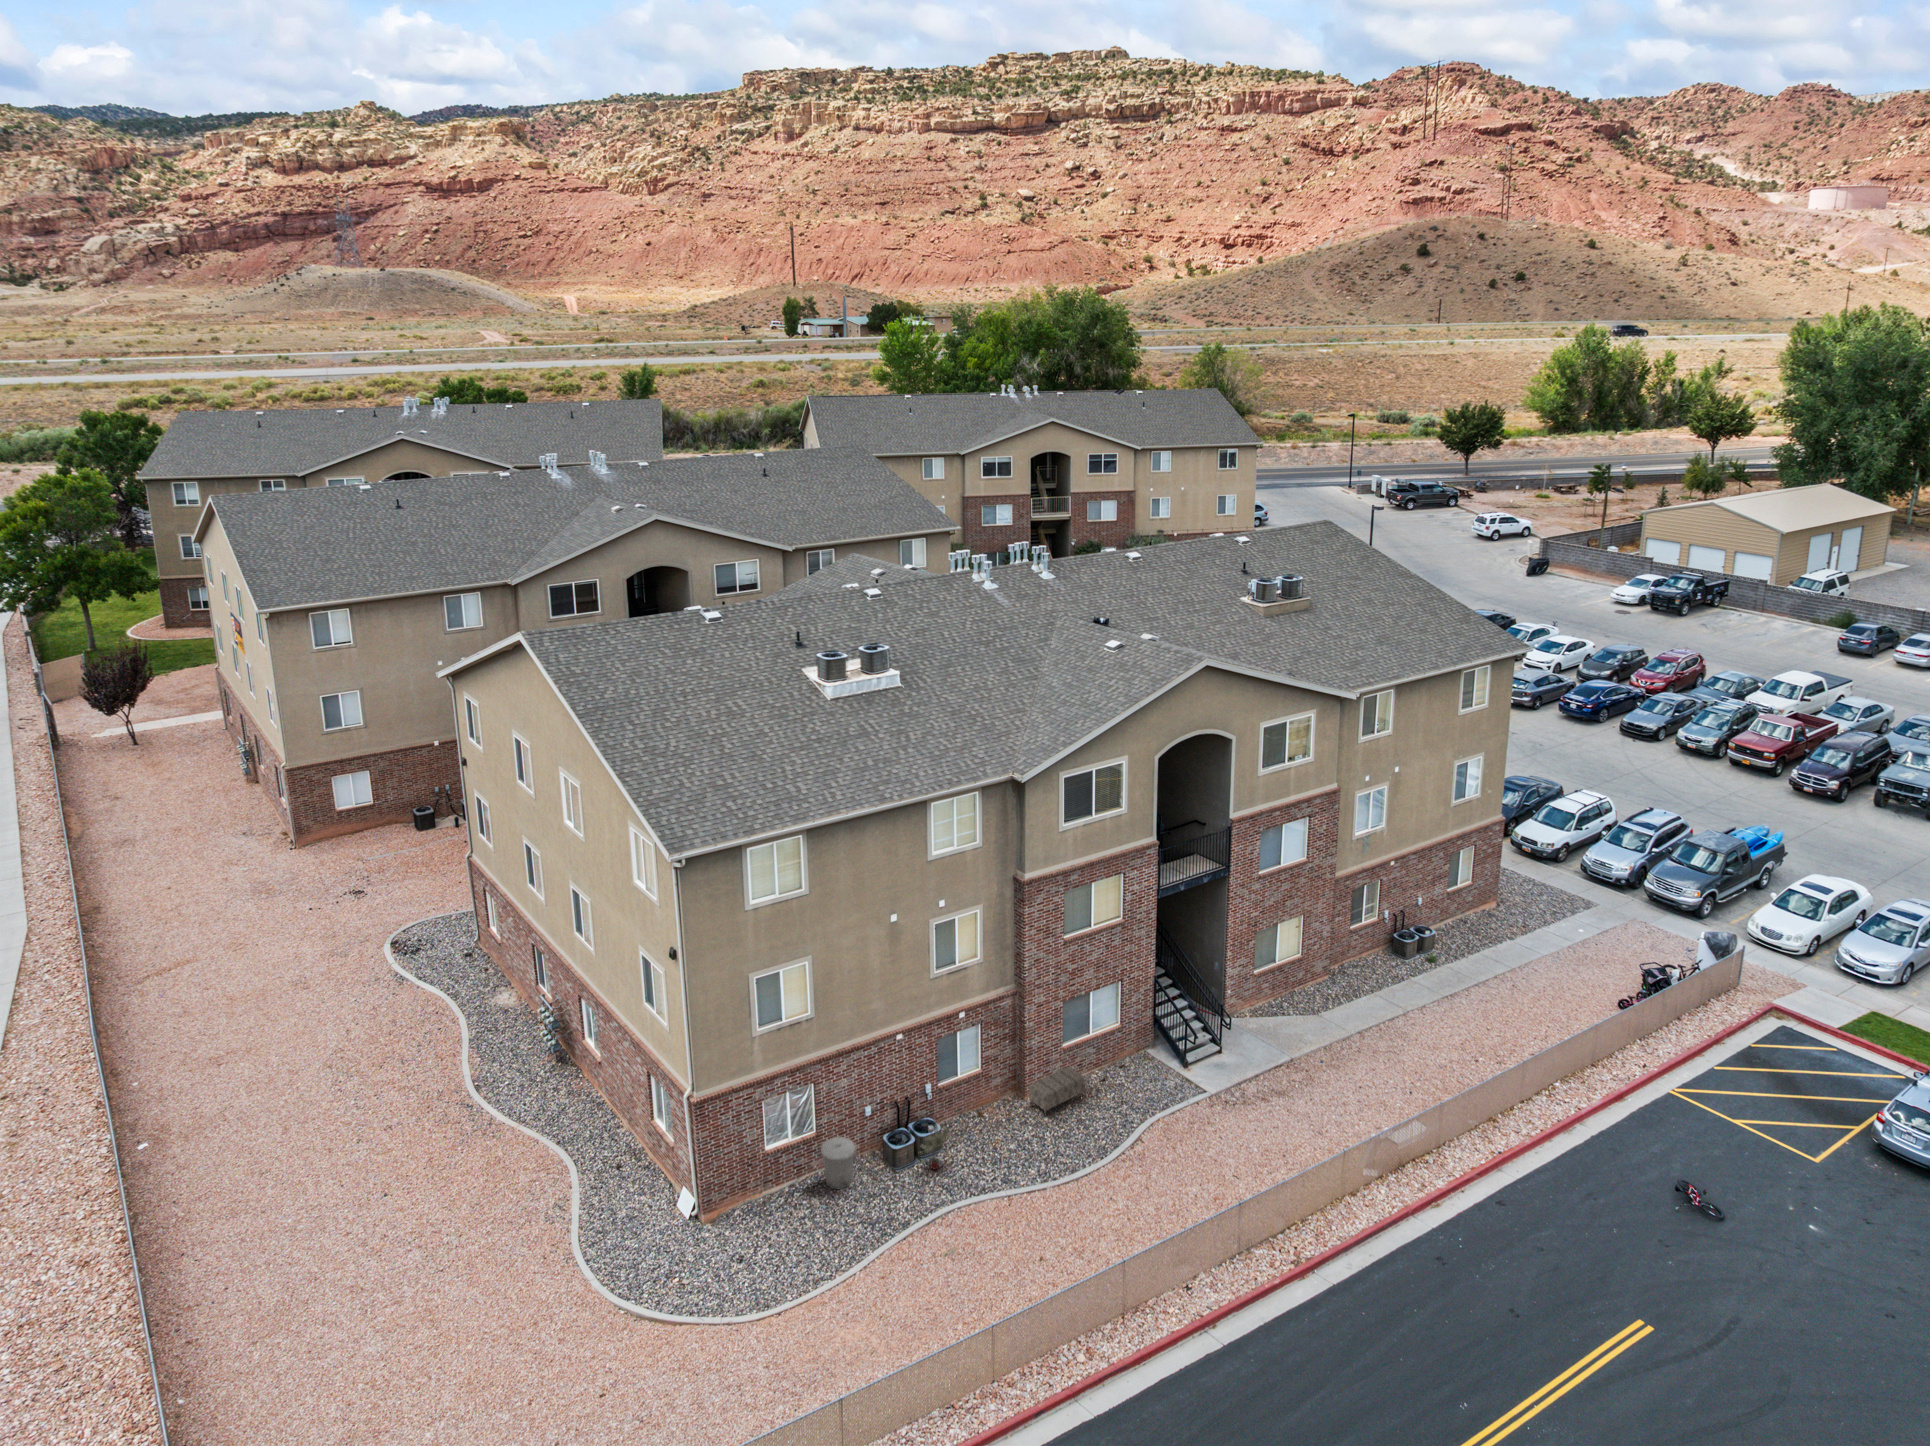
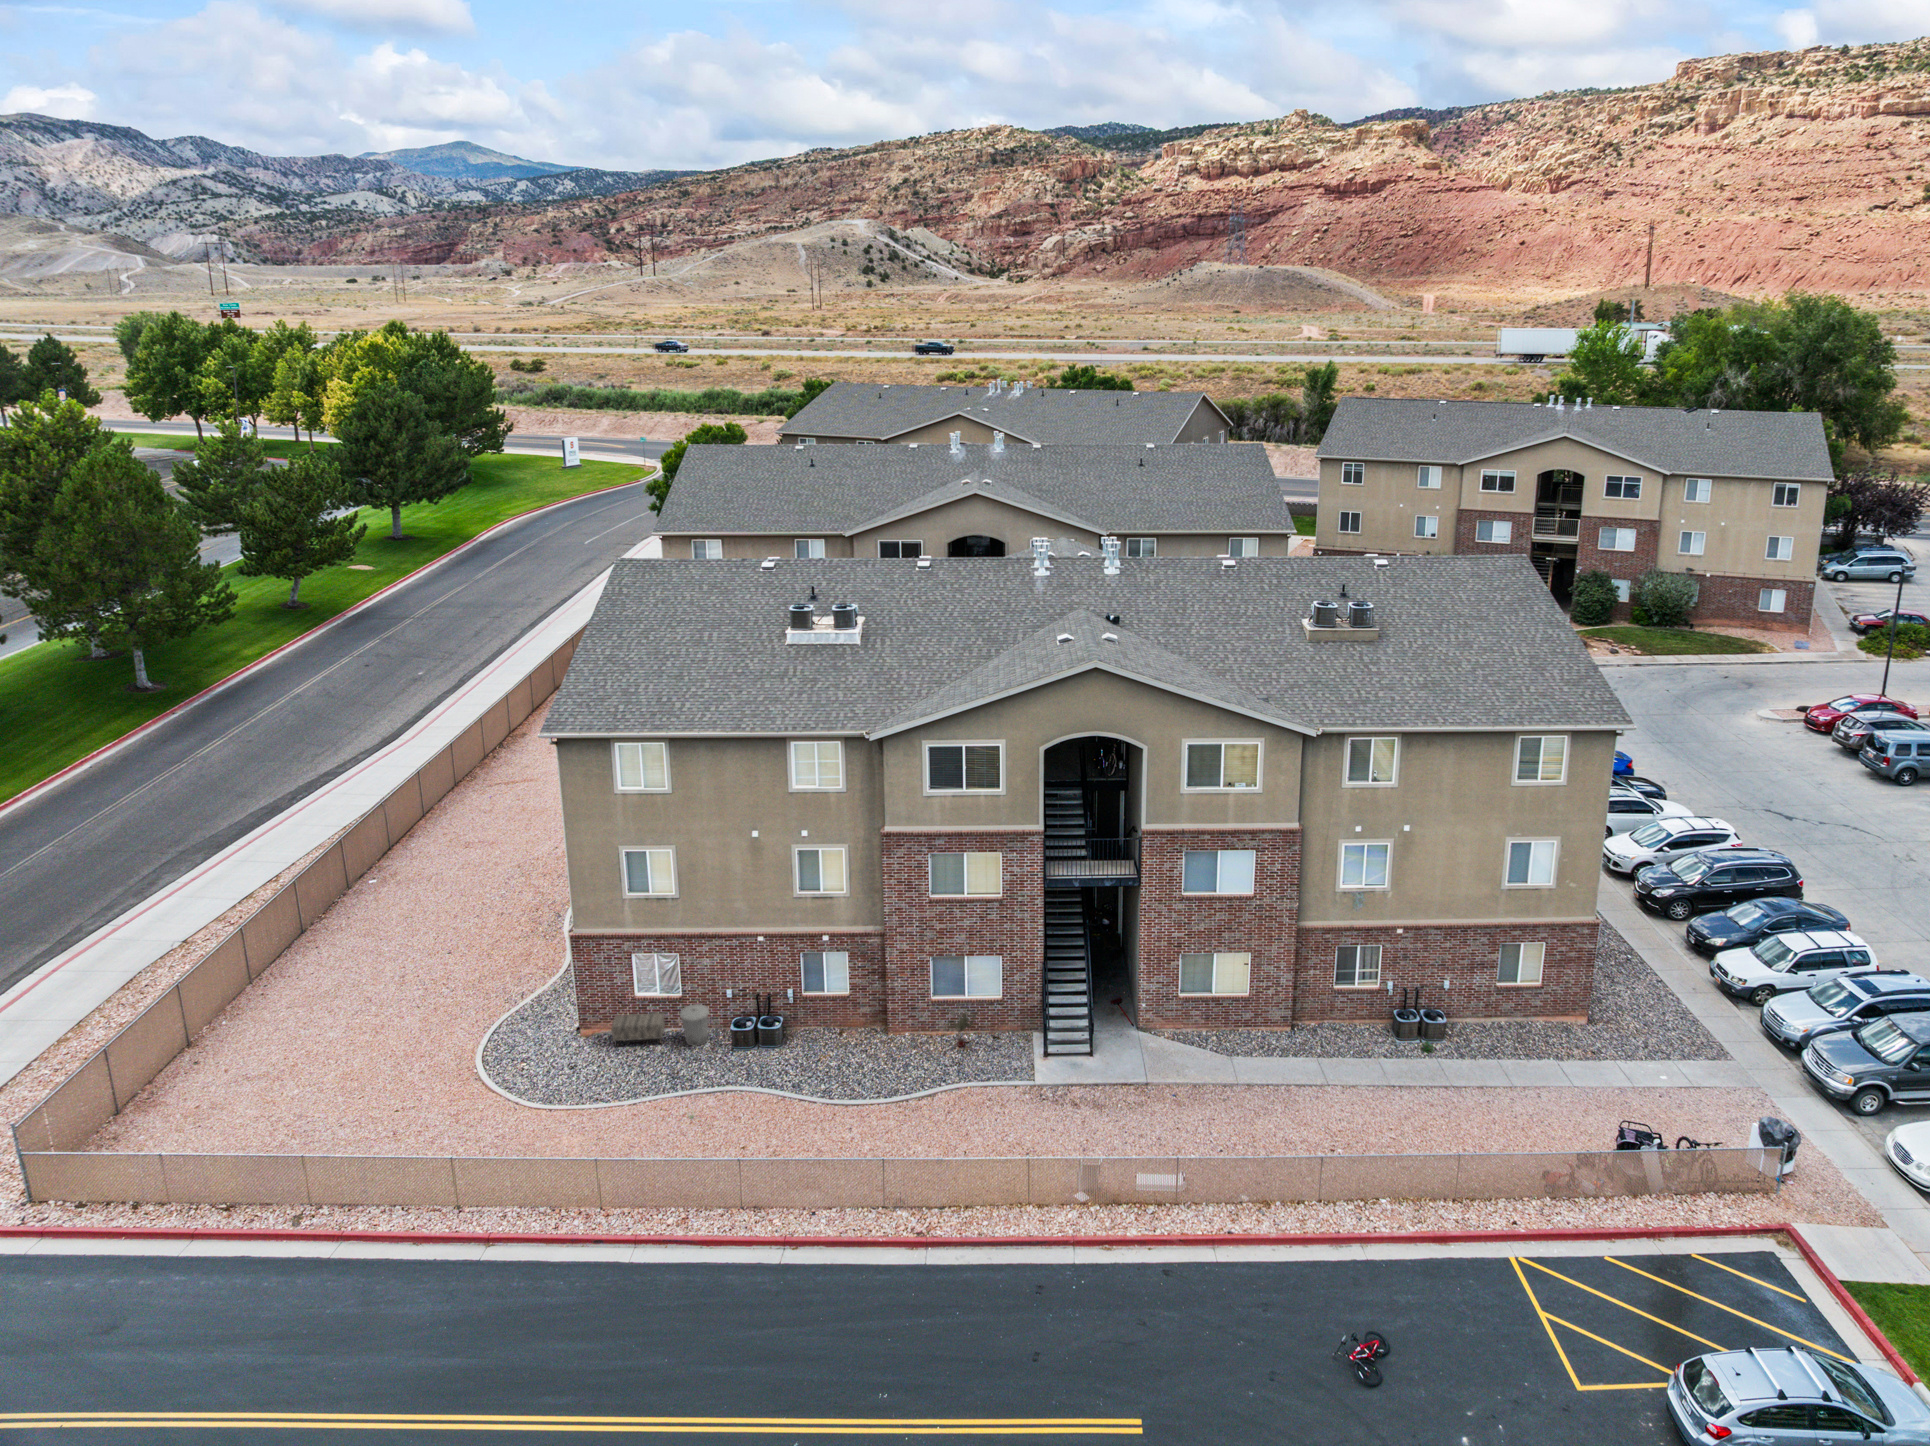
bench: present [1029,1067,1085,1116] -> present [611,1013,665,1046]
potted tree: present [920,1126,950,1170] -> present [946,1011,976,1047]

